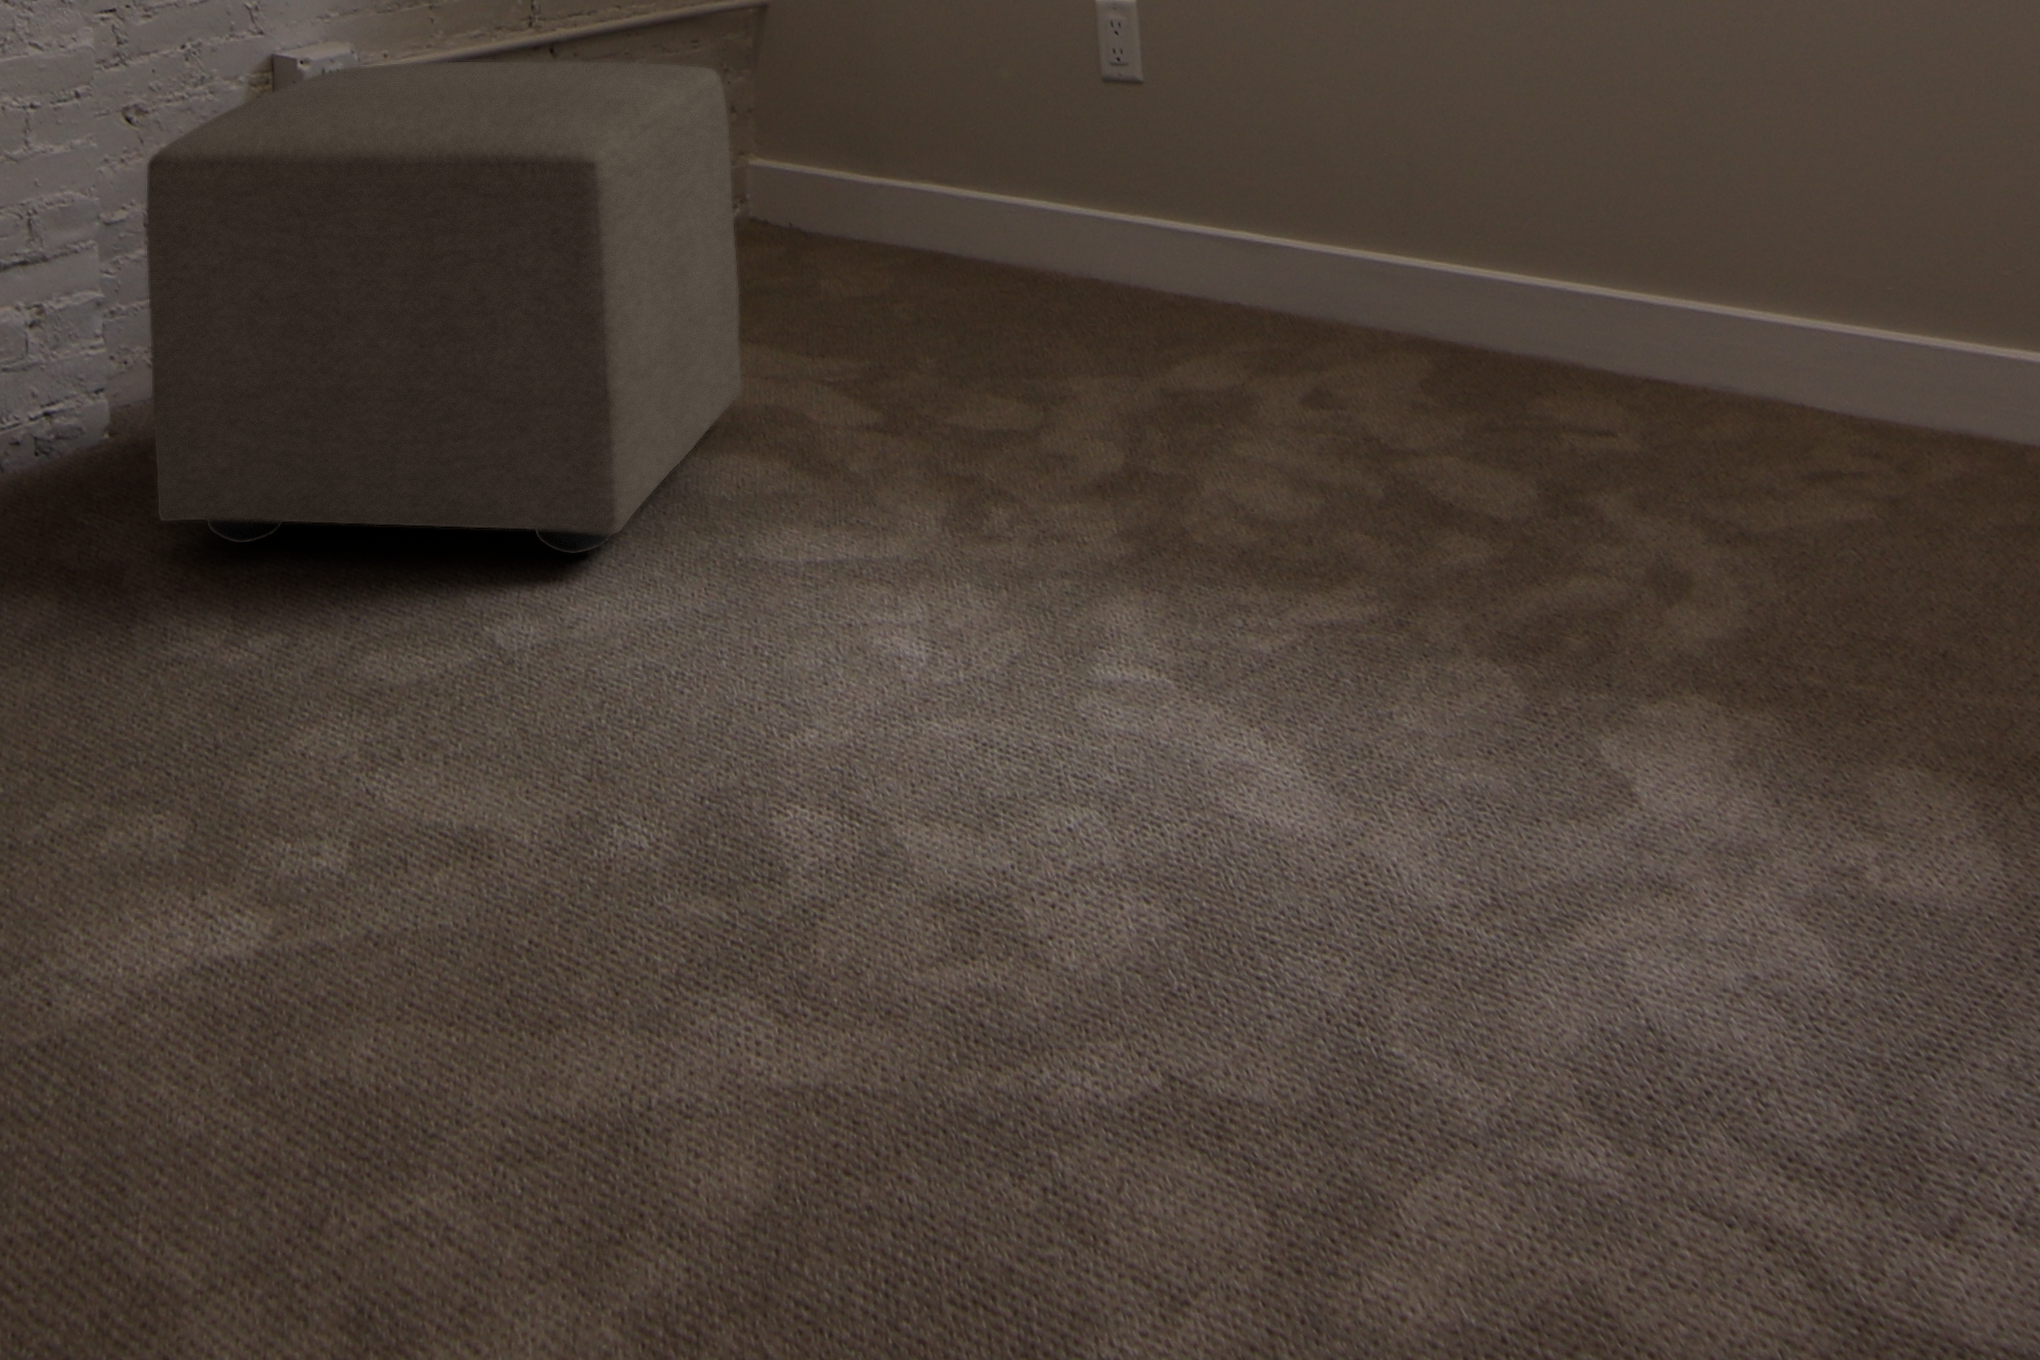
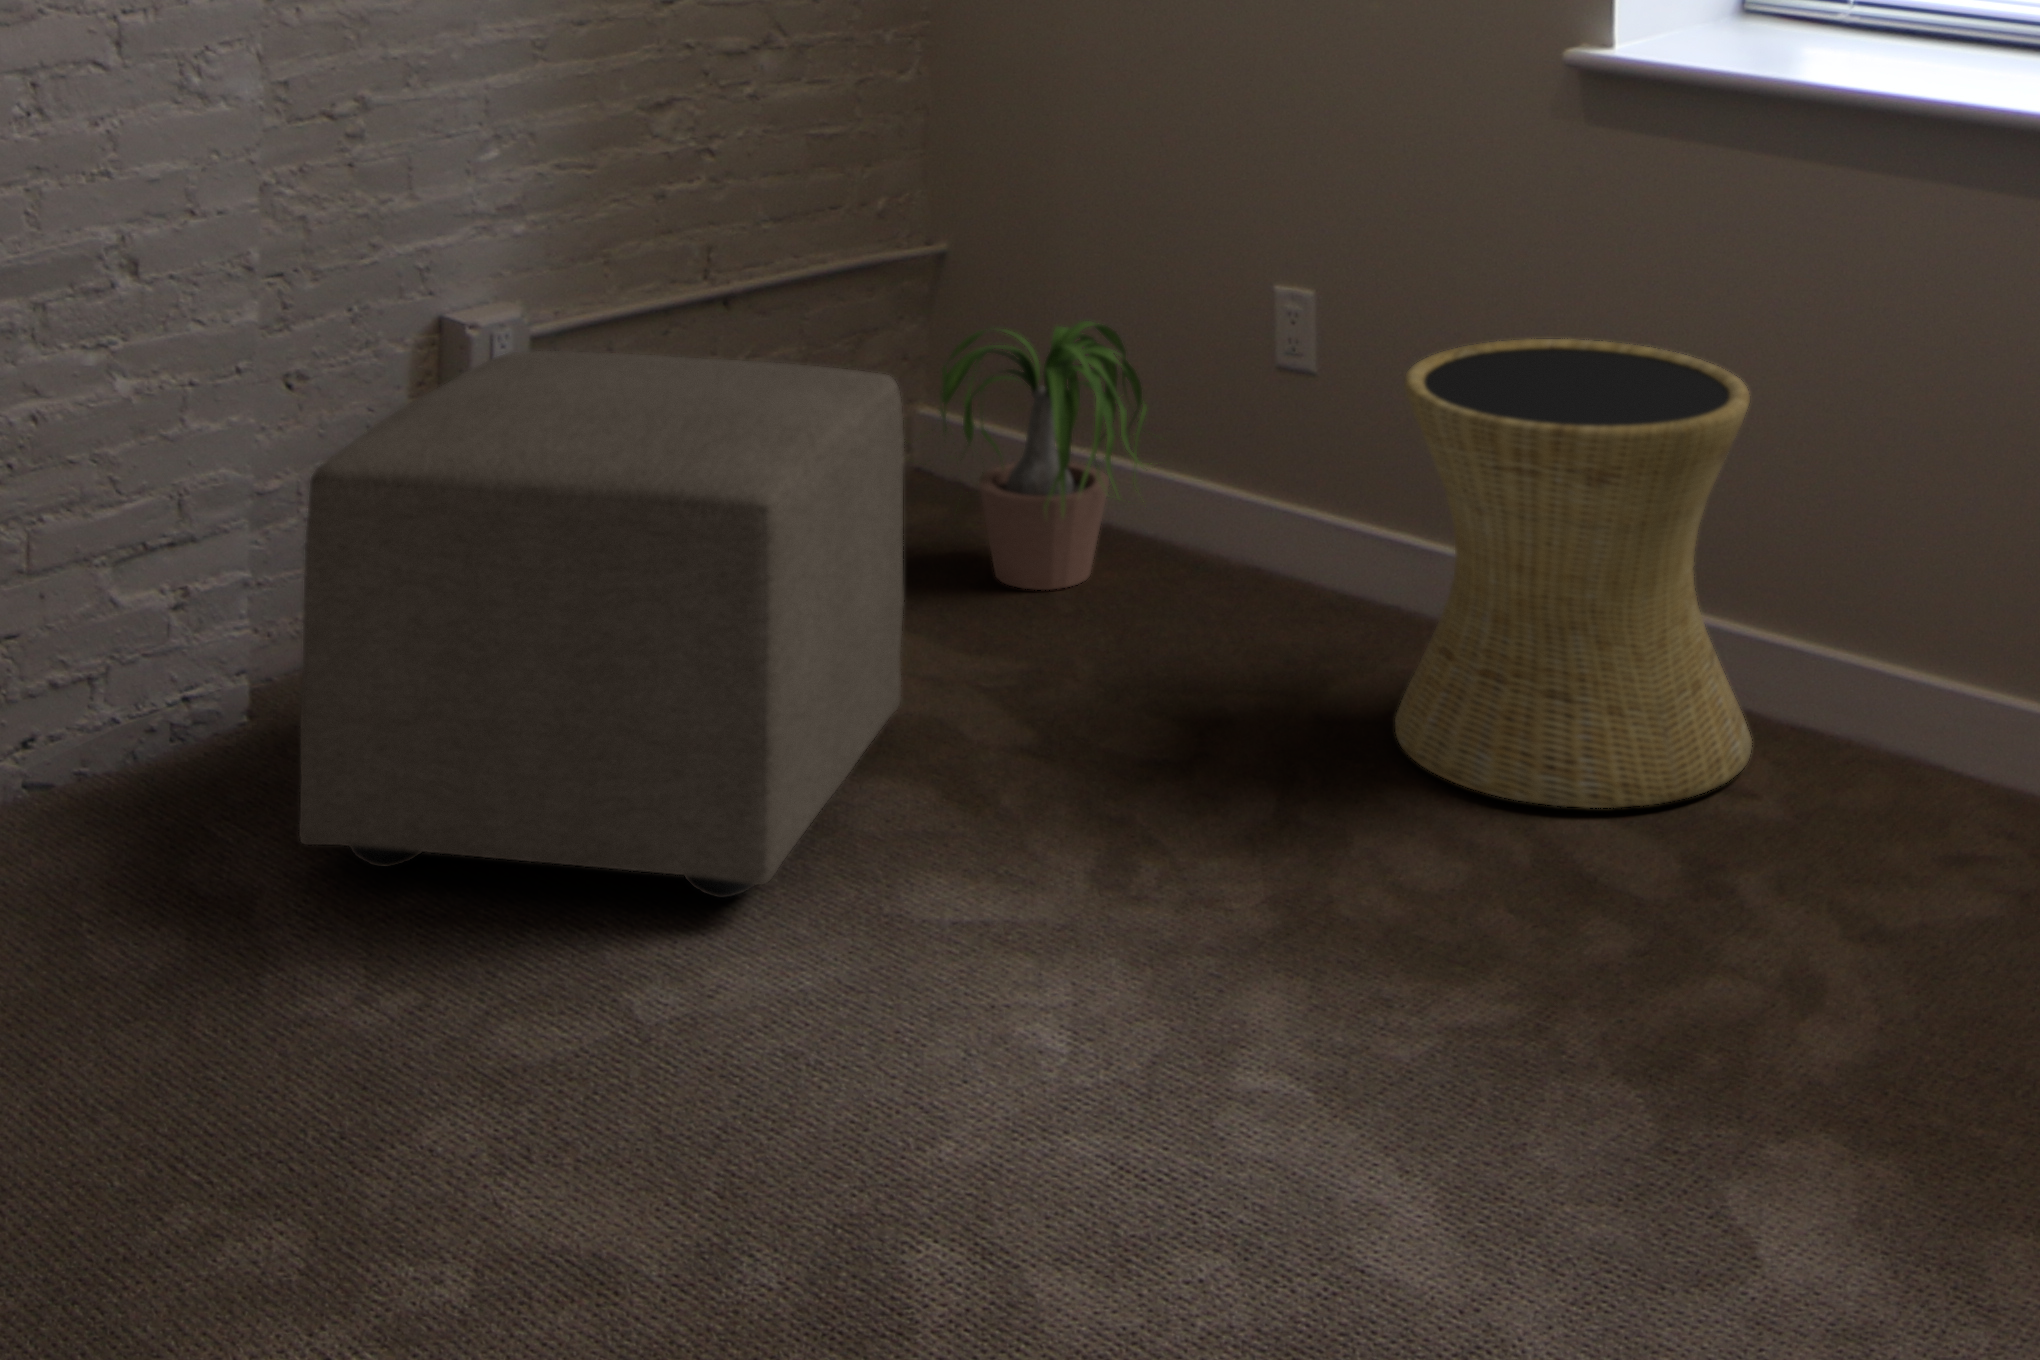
side table: none [1226,13,1600,451] -> present [1395,339,1752,808]
potted plant: none [715,44,997,306] -> present [939,321,1150,590]

